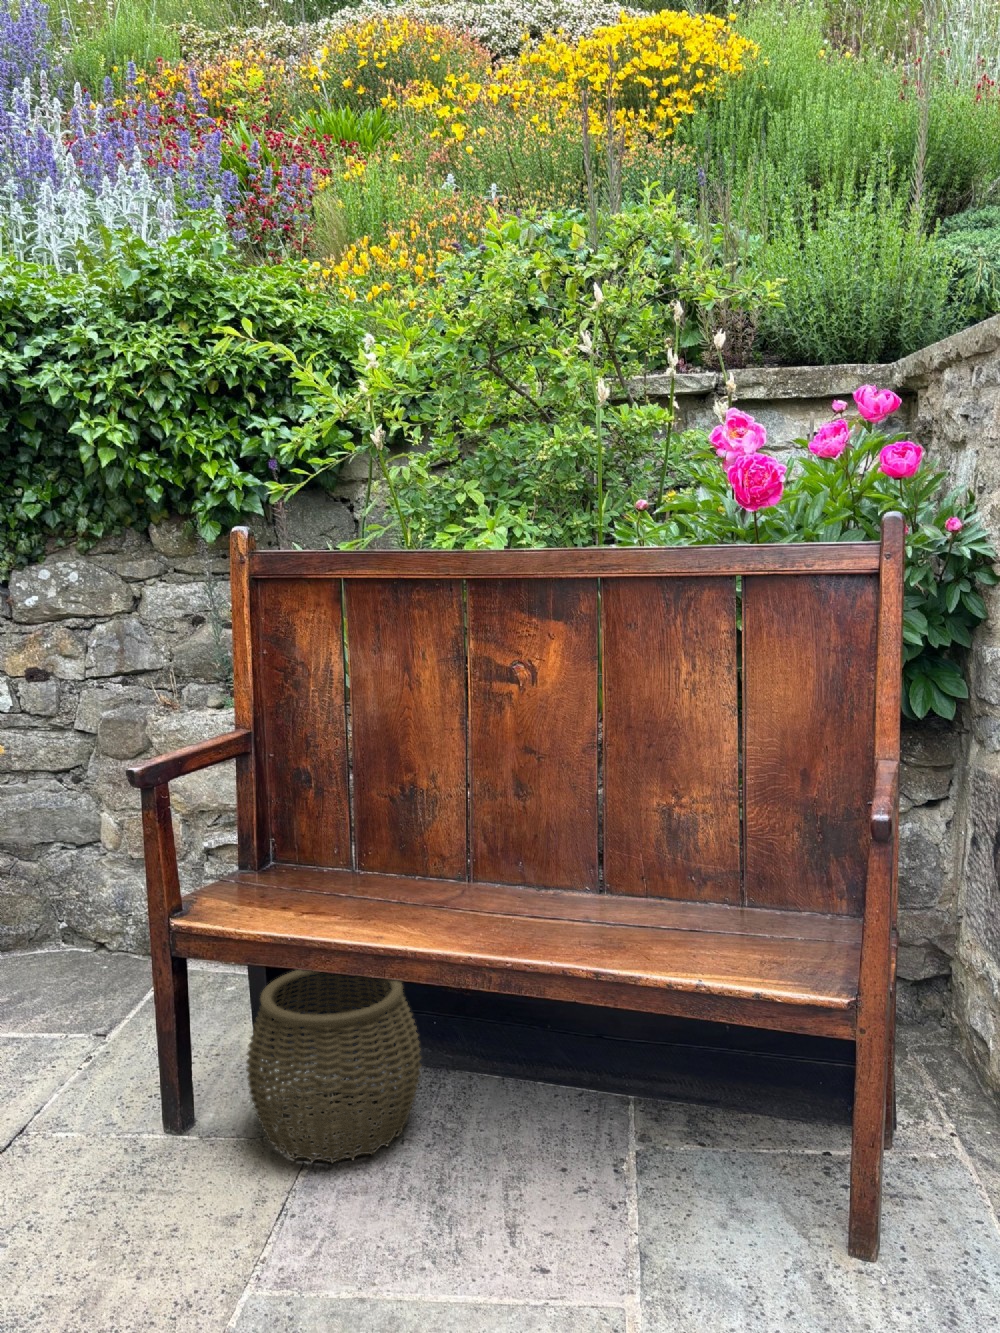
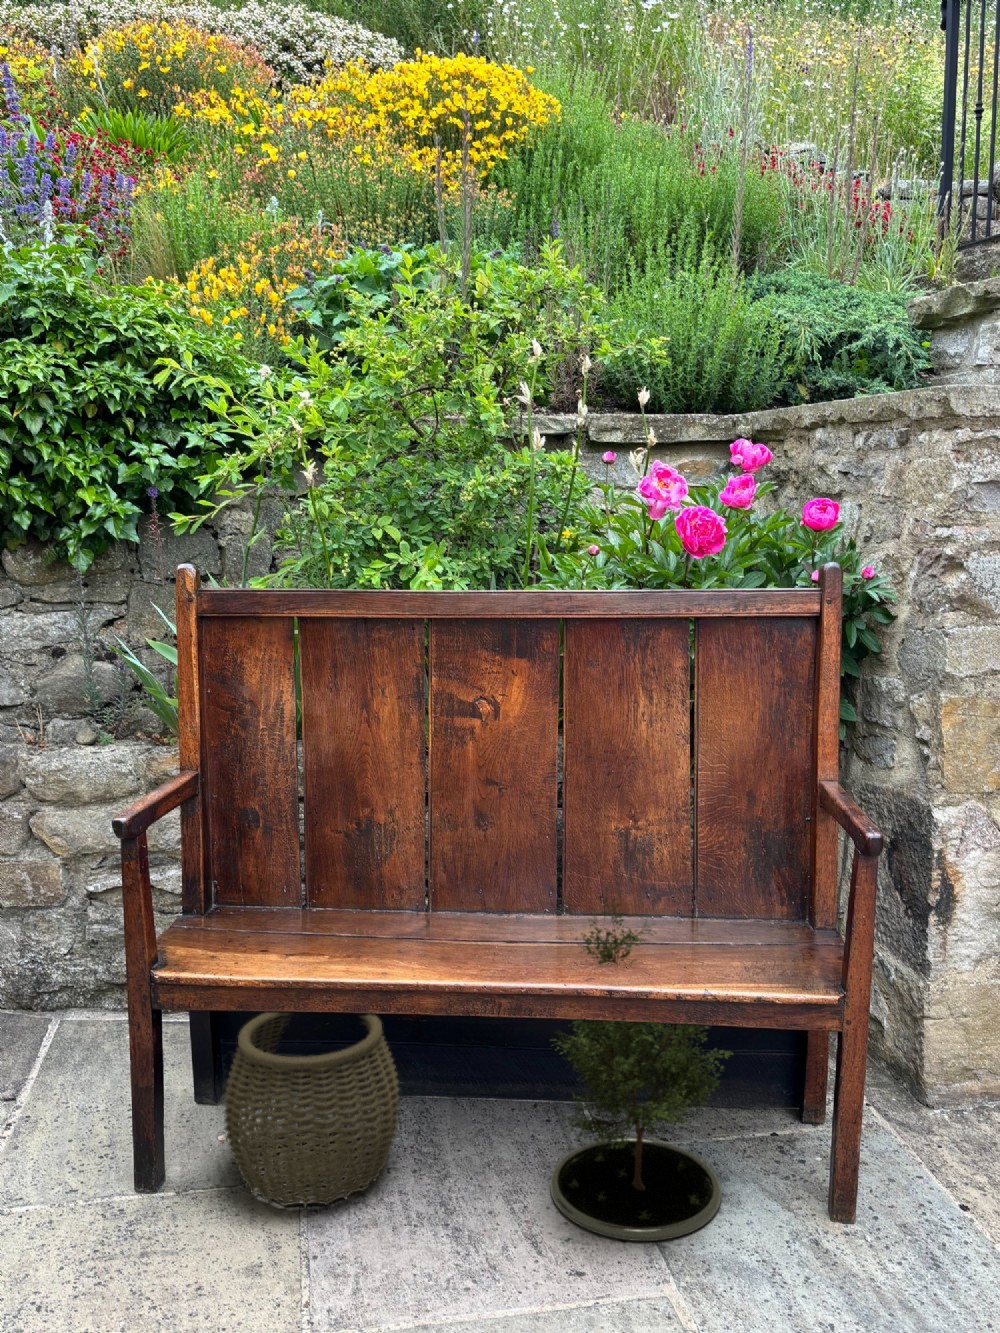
potted tree: none [538,875,753,1247] -> present [550,897,733,1241]

